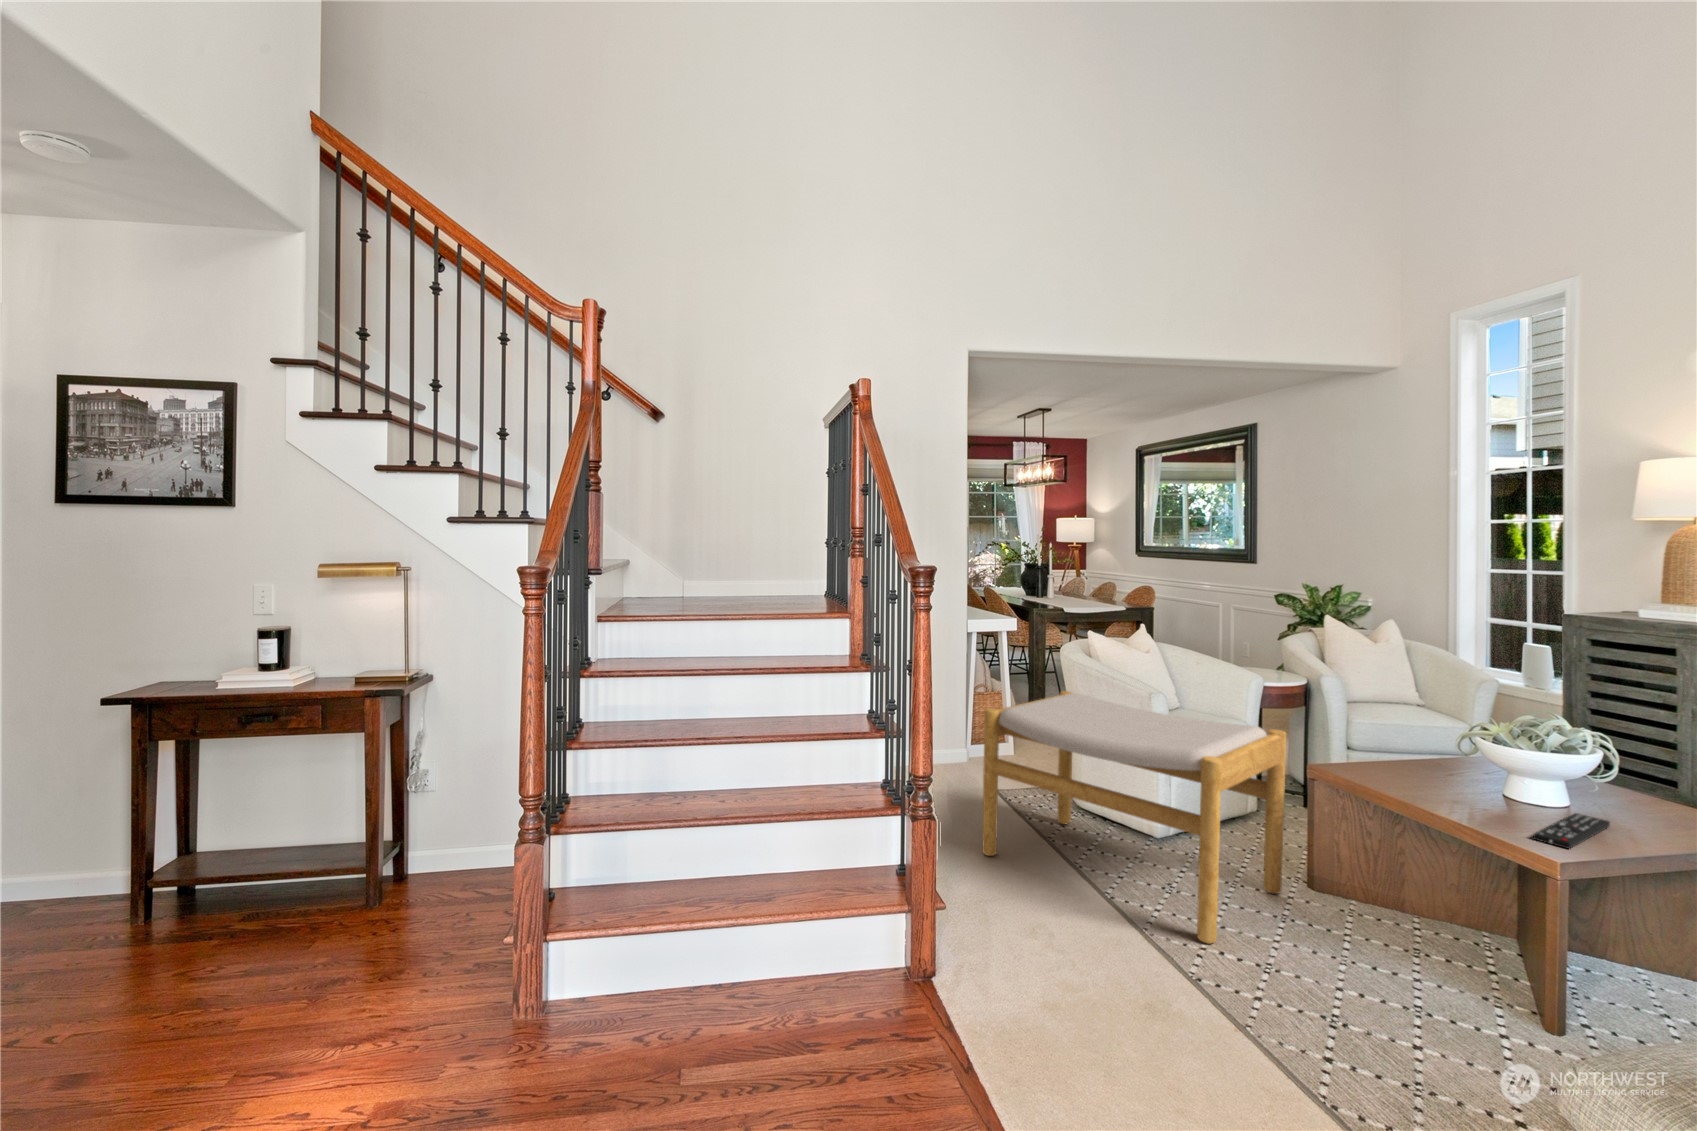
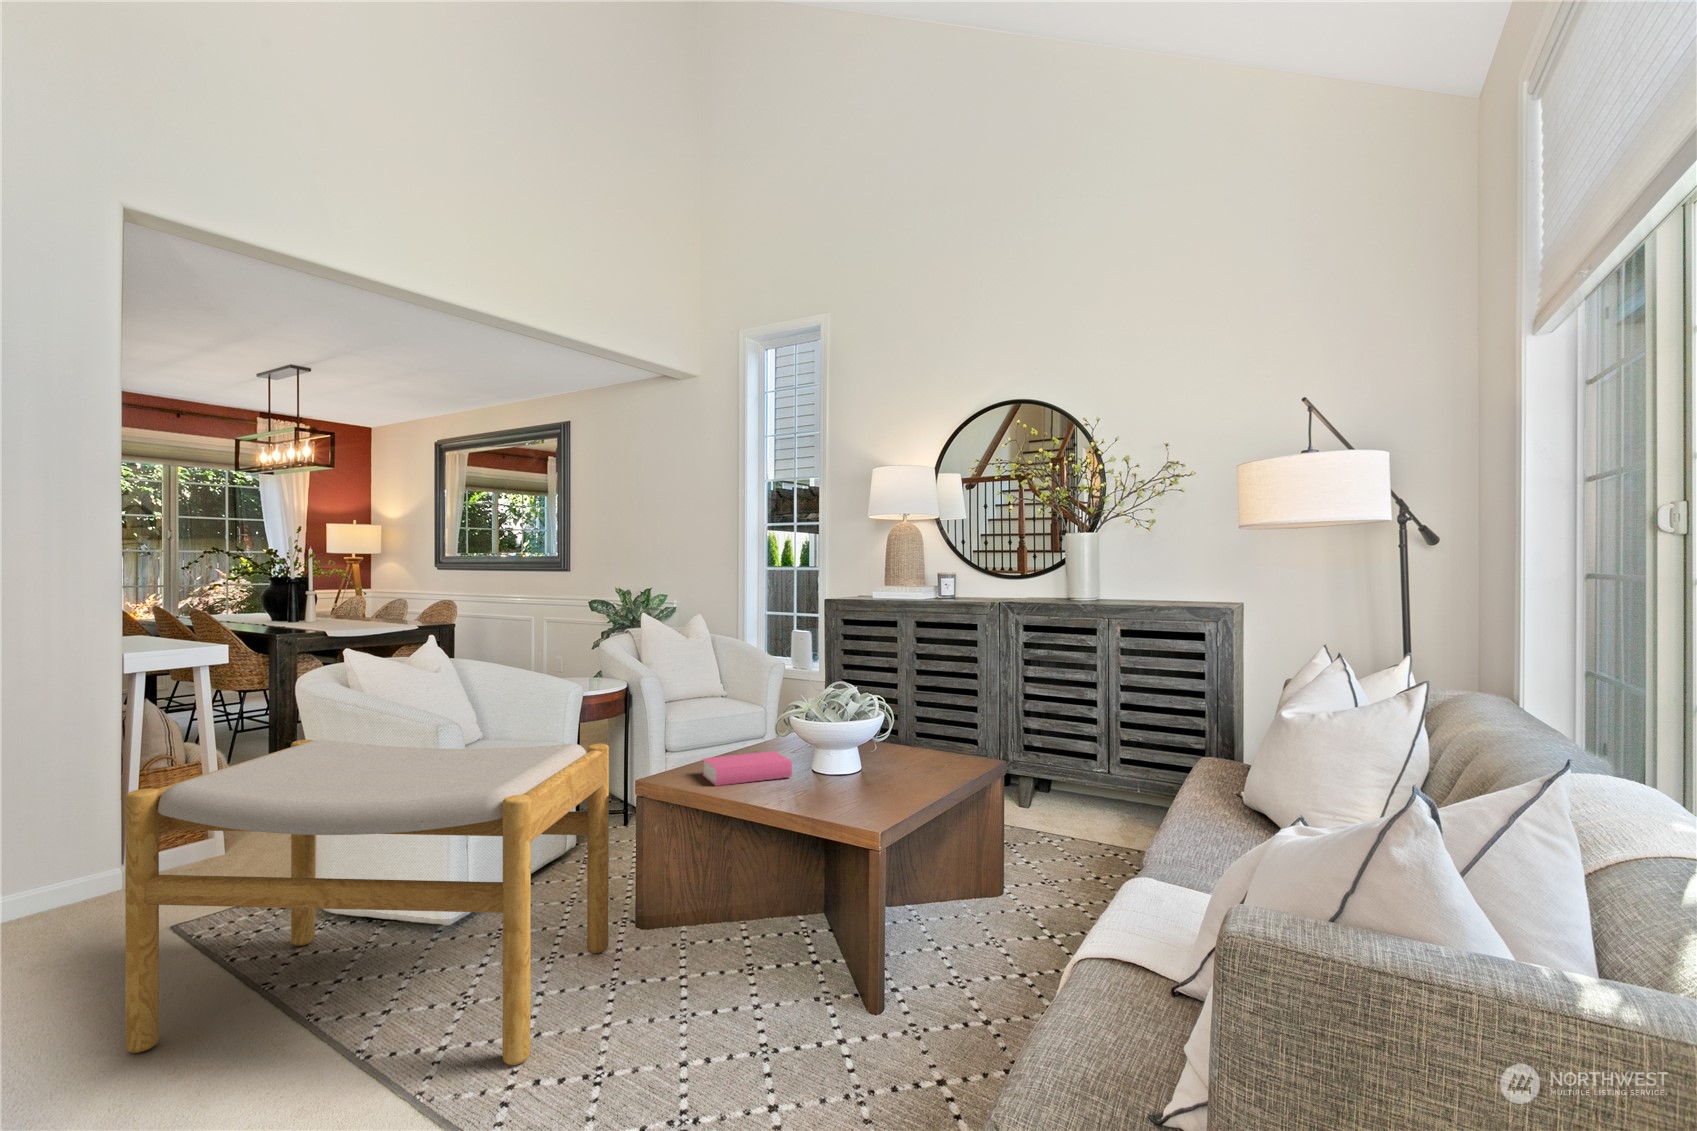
book: none [1376,759,1478,794] -> present [703,751,792,786]
remote control: present [1533,813,1610,849] -> none [846,777,893,815]

